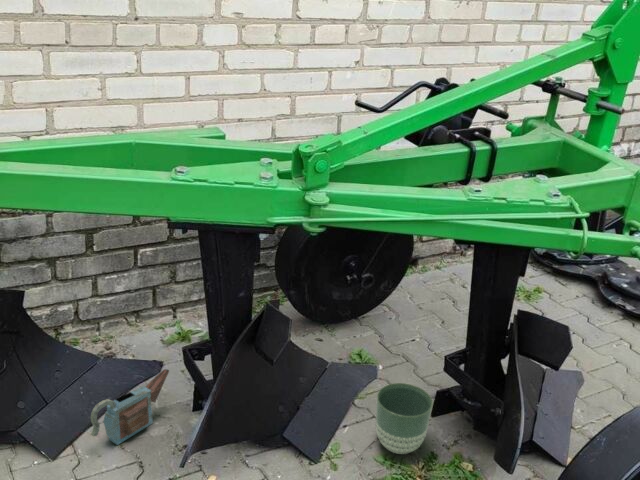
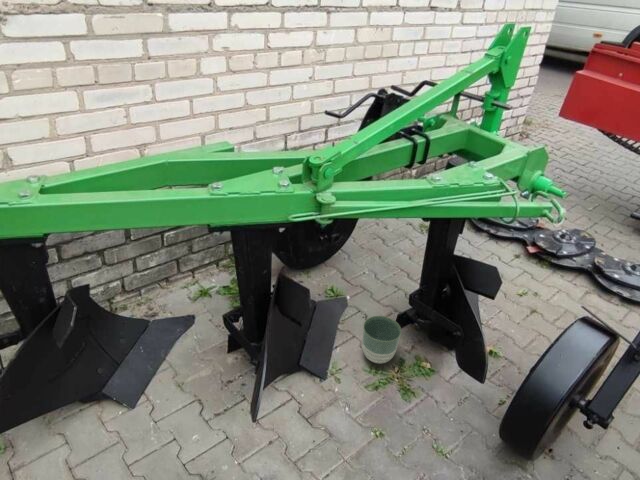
watering can: present [91,369,169,445] -> none [165,327,212,388]

